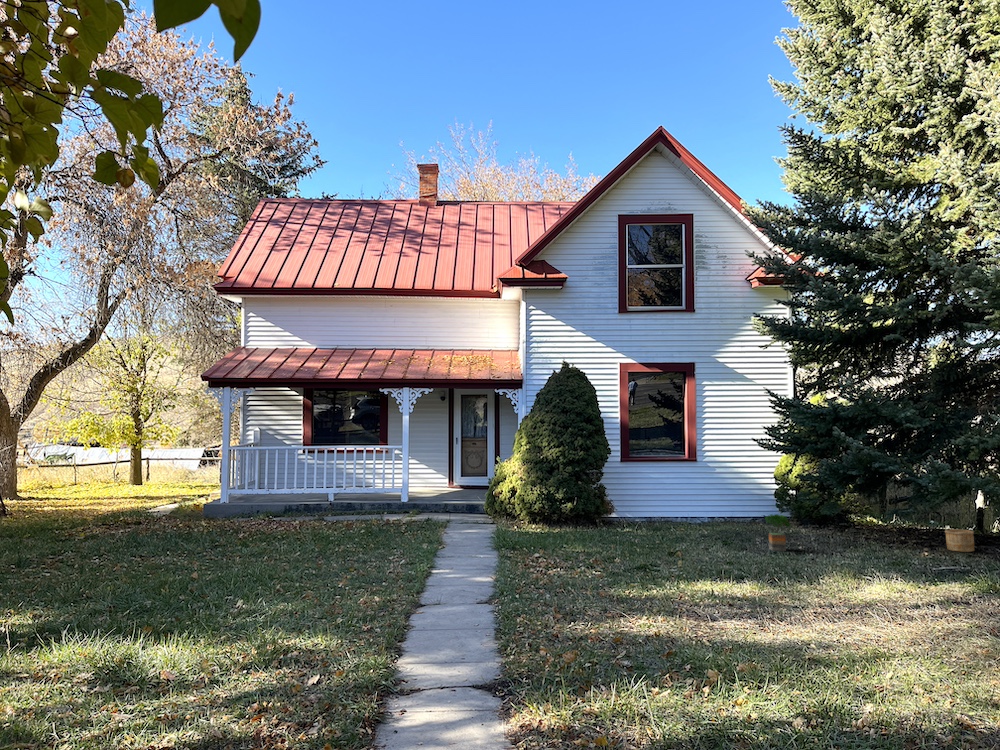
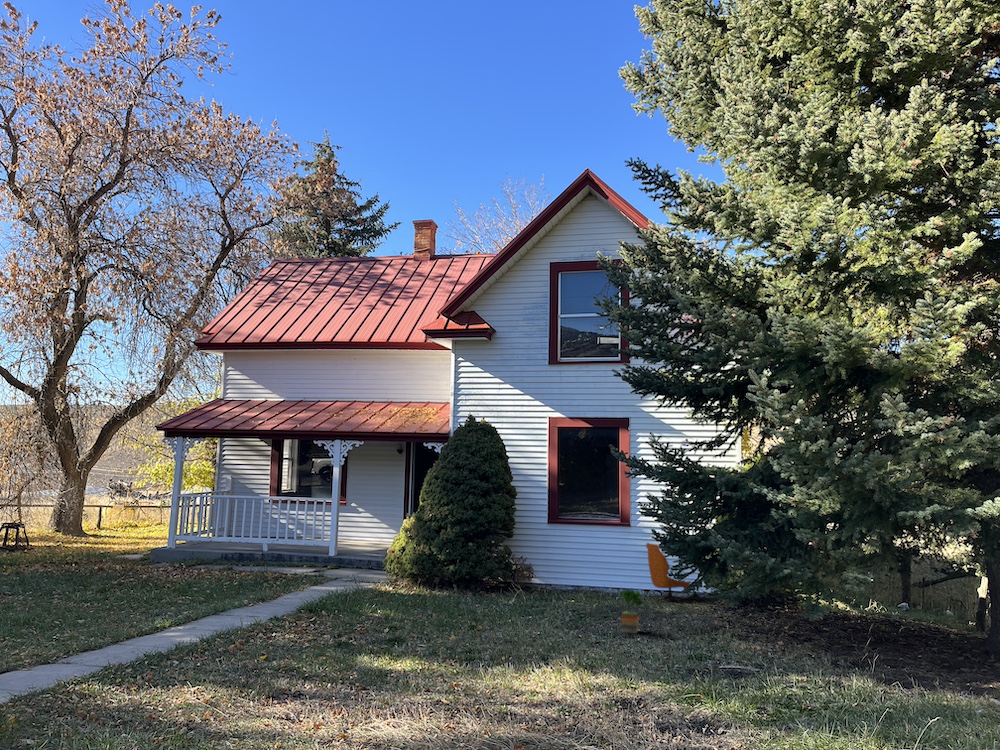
lounge chair: none [725,475,770,526] -> present [646,543,701,604]
wooden bucket: present [945,529,974,552] -> none [838,622,873,652]

